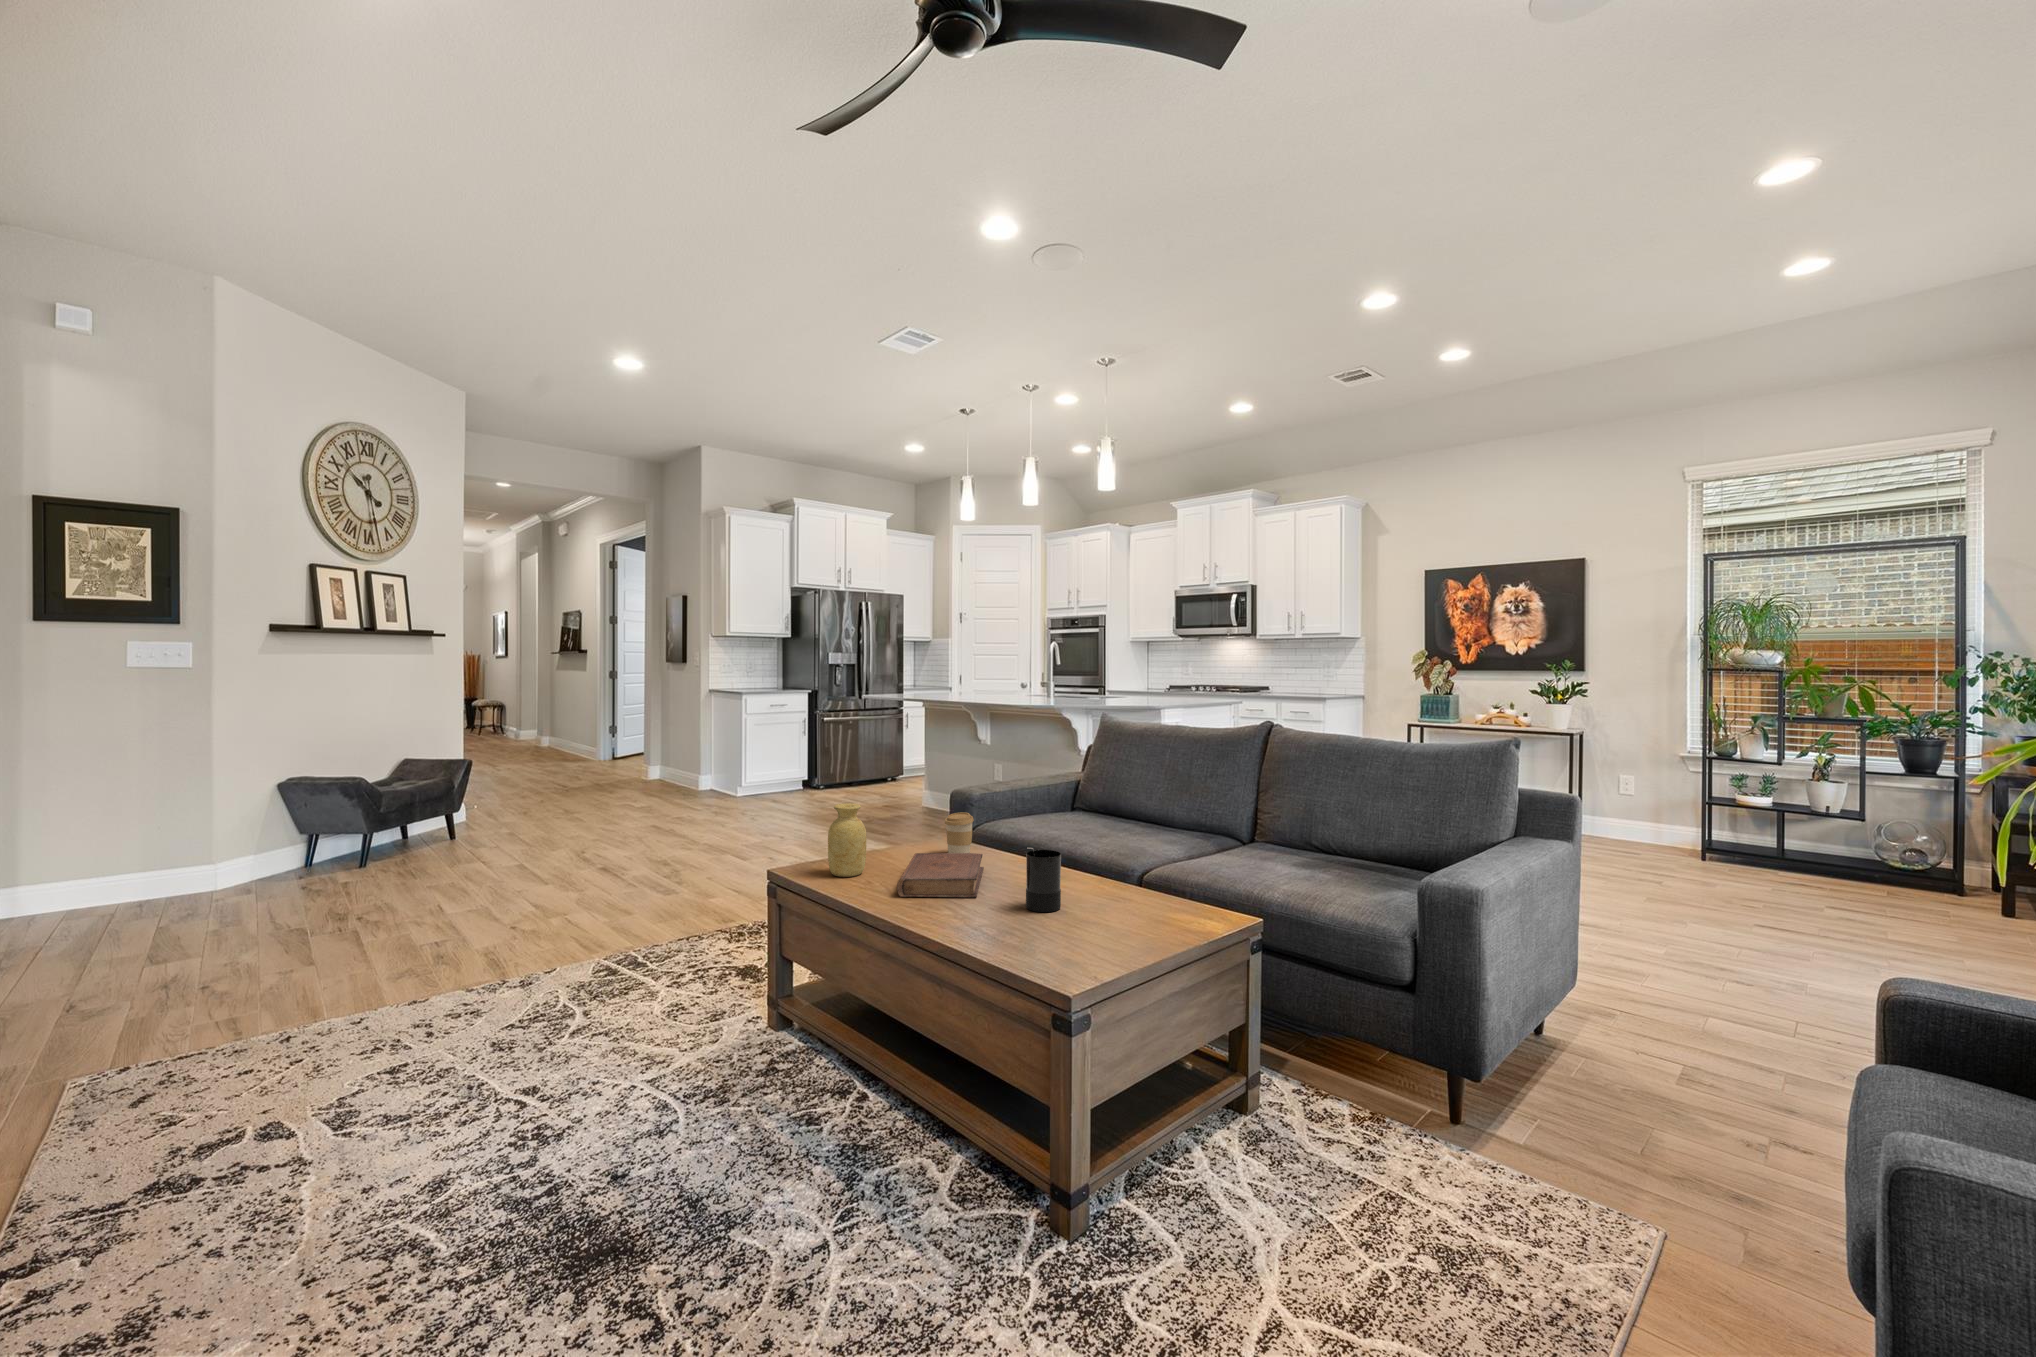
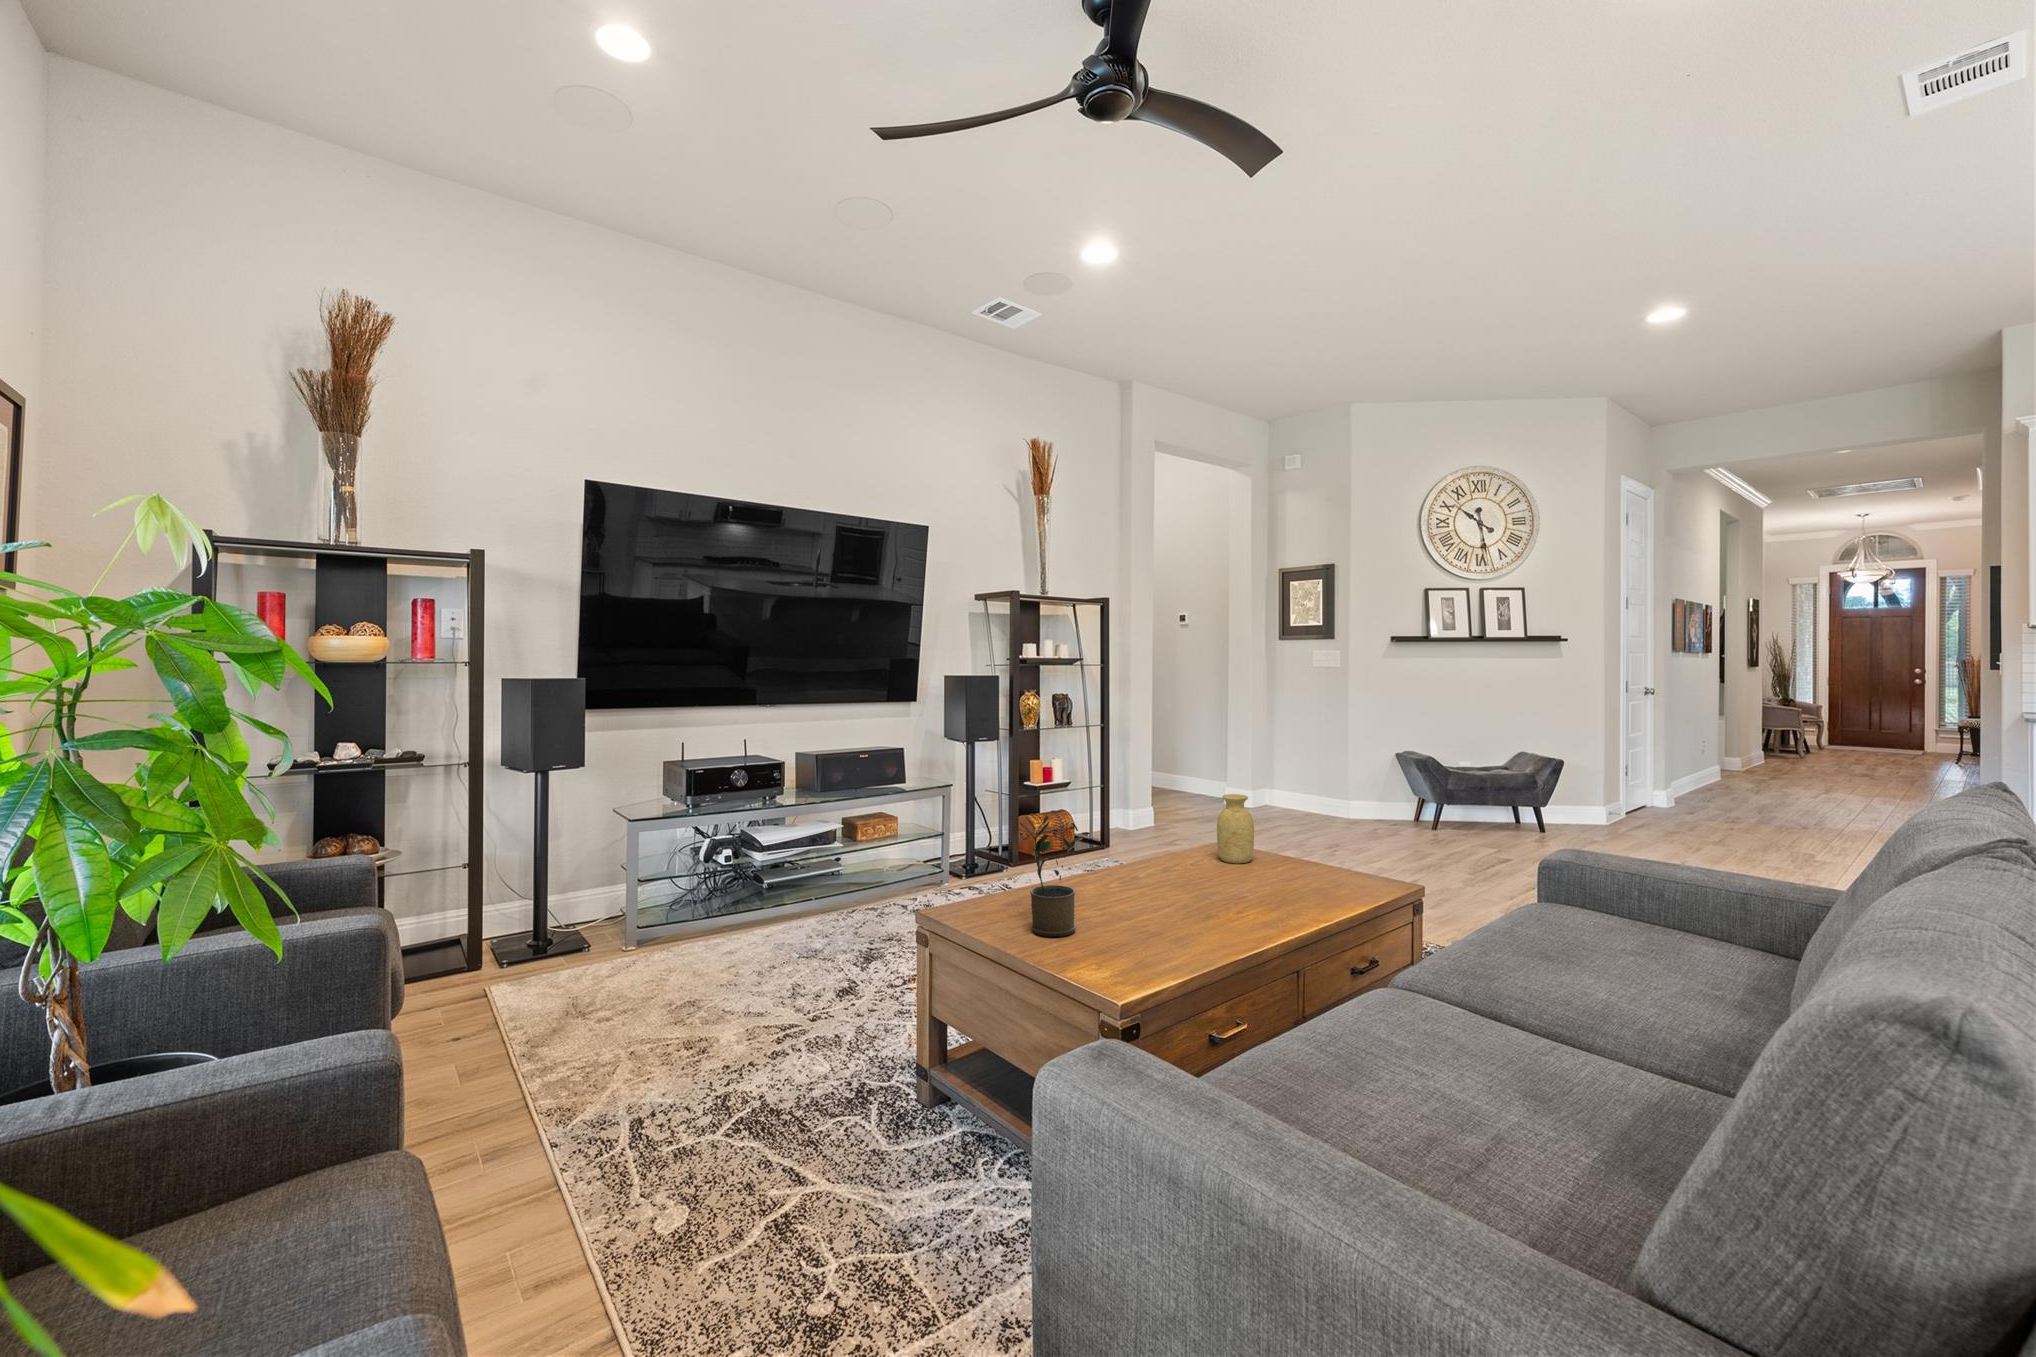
coffee cup: present [945,812,974,853] -> none [1335,838,1372,890]
potted plant: none [1066,825,1136,943] -> present [1020,815,1090,937]
candle: present [1026,848,1061,912] -> none [1129,846,1166,917]
book: present [897,853,984,897] -> none [1163,858,1288,893]

